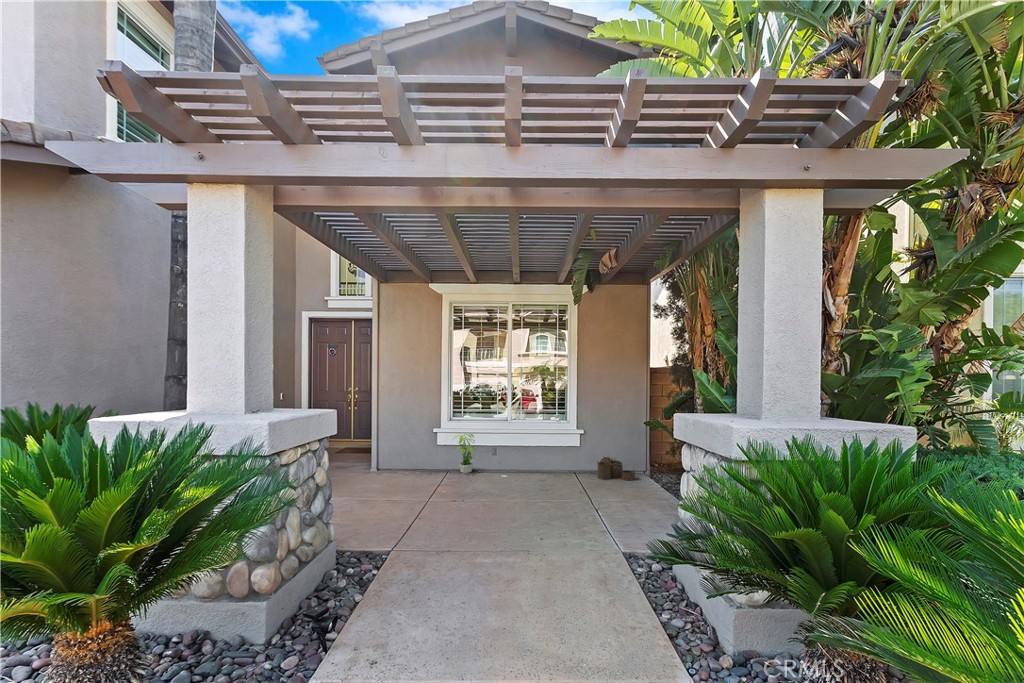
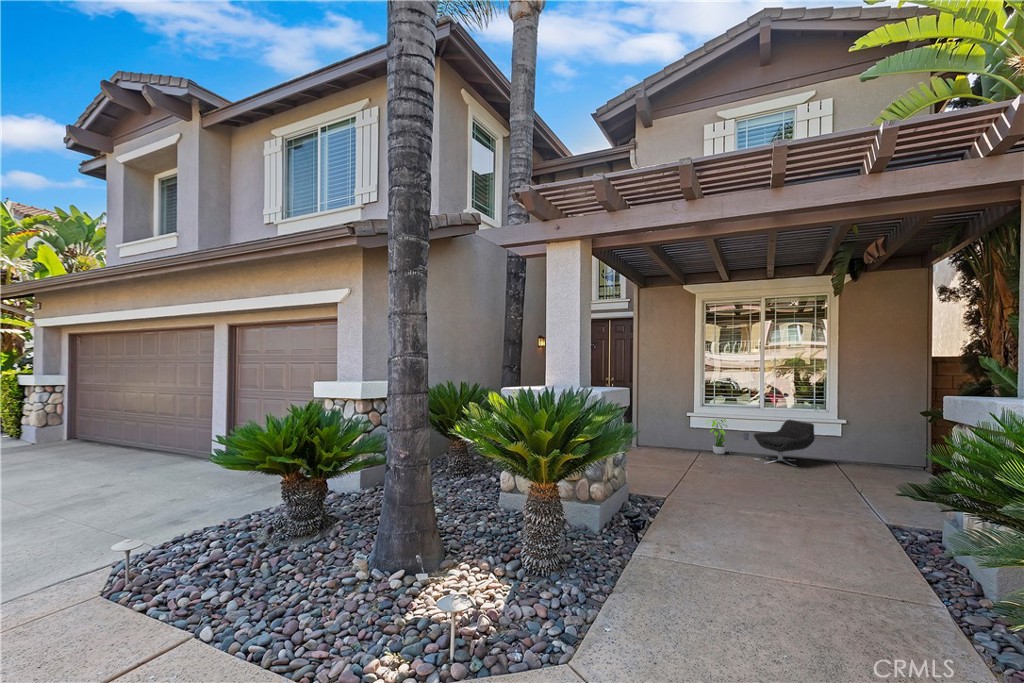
lounge chair: none [500,431,555,481] -> present [754,420,815,466]
woven basket: present [597,457,635,481] -> none [865,449,914,475]

